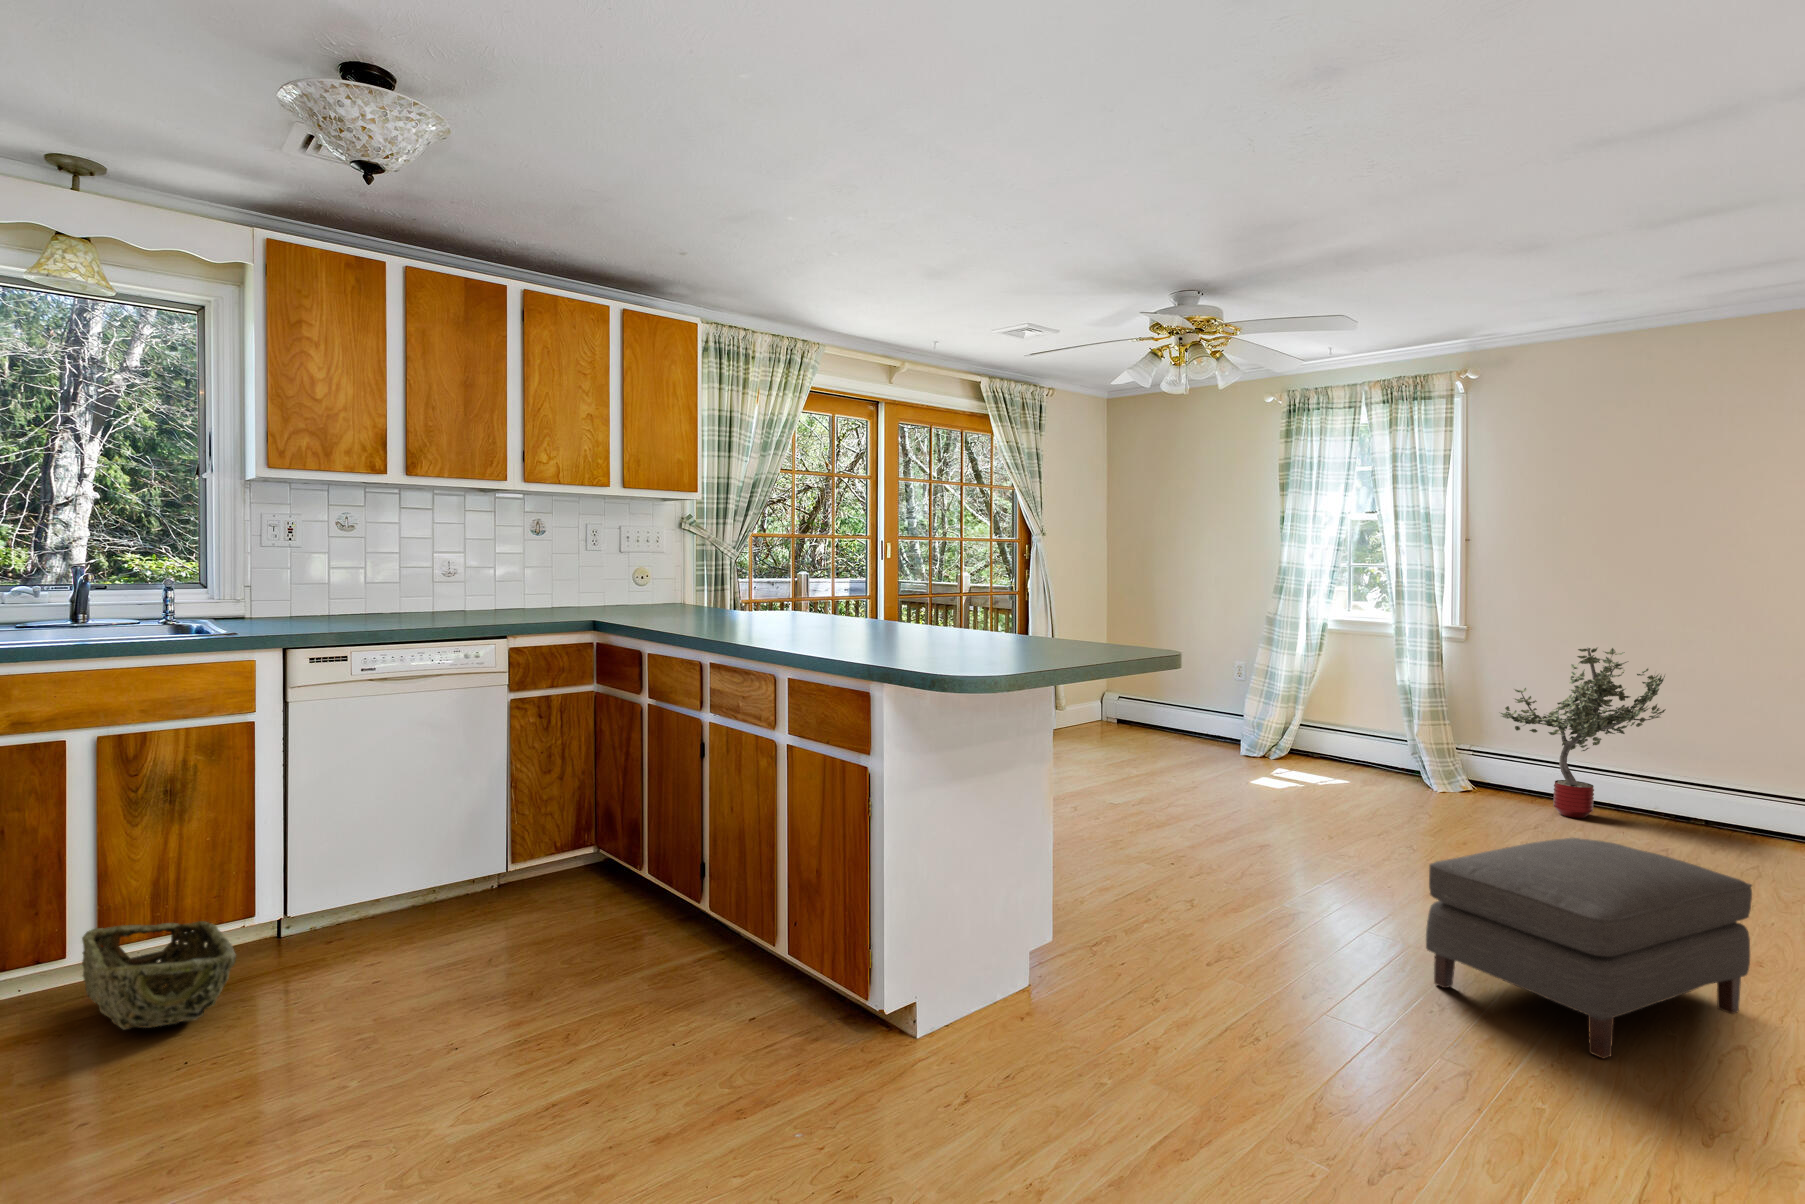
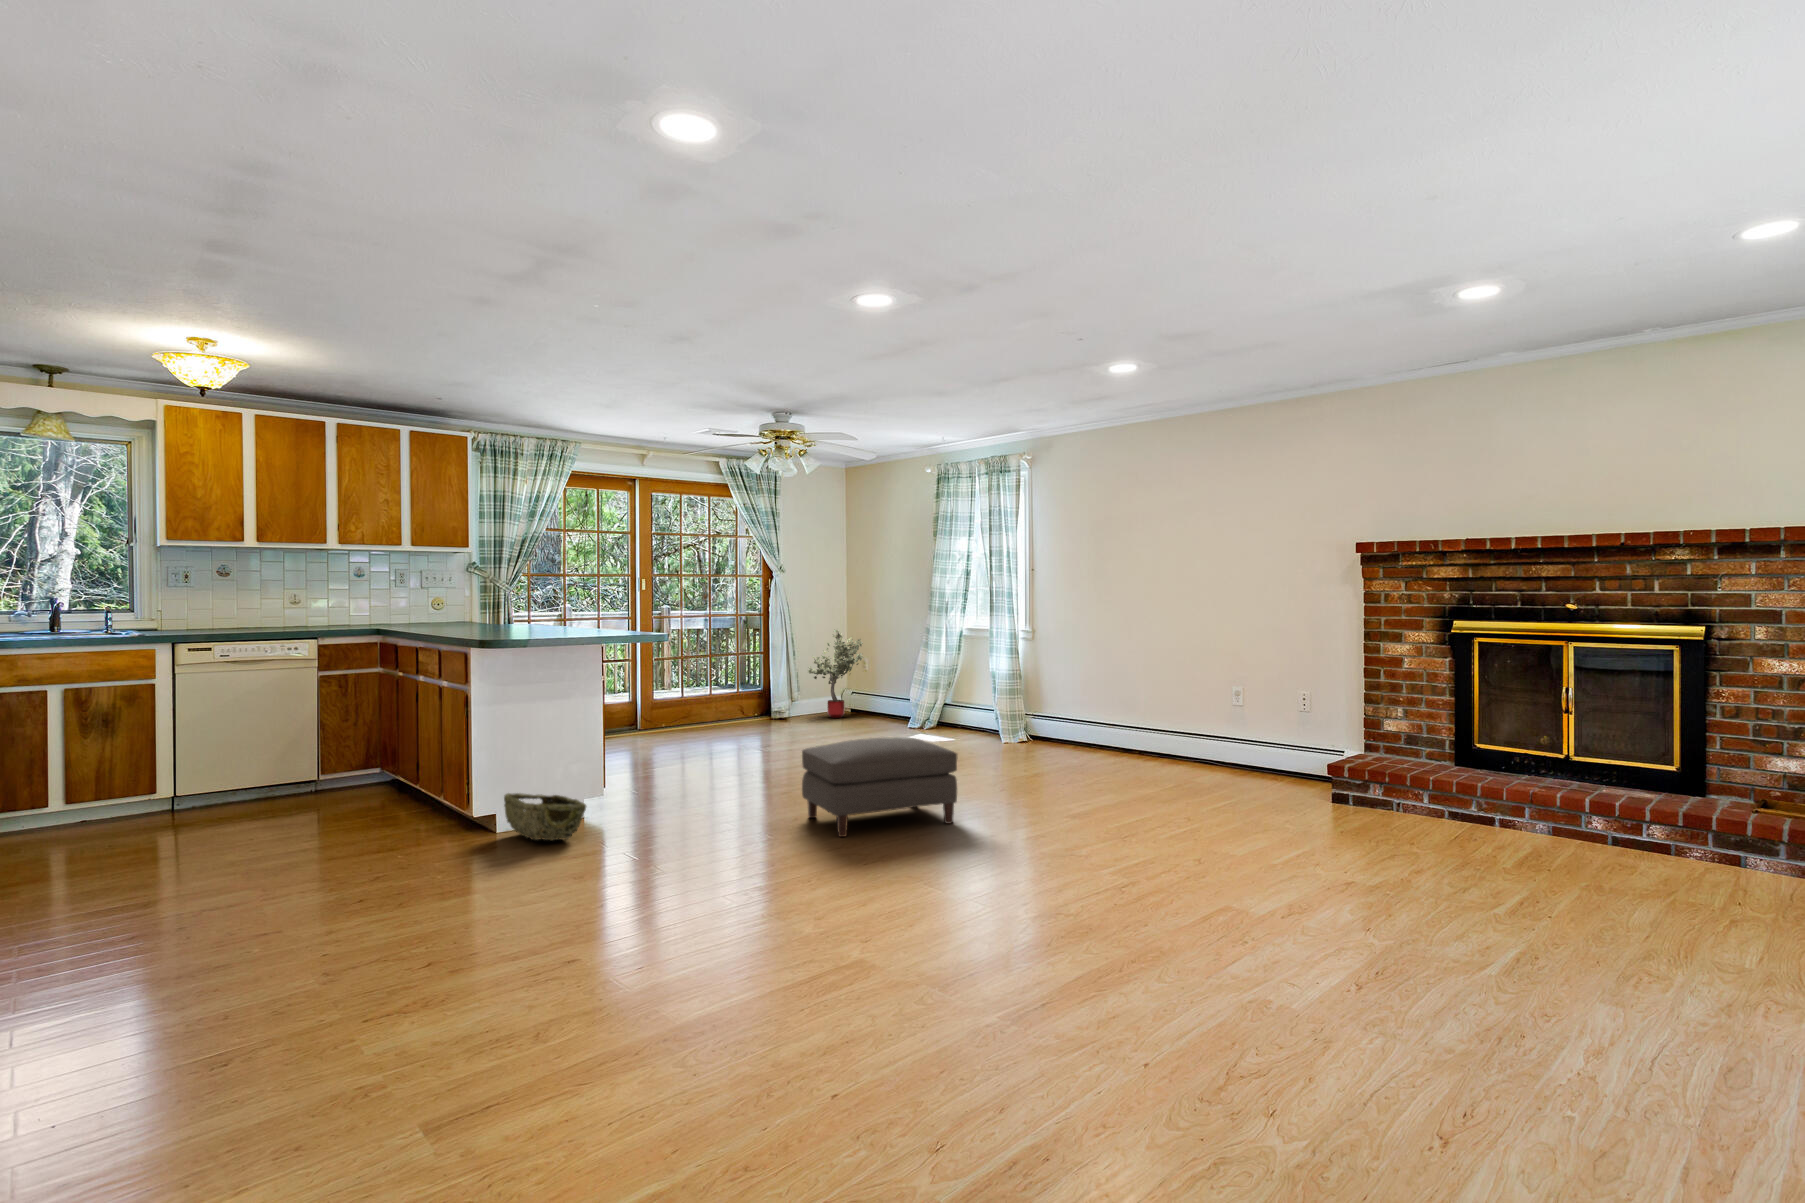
potted tree: present [1501,648,1666,818] -> present [808,629,863,718]
woven basket: present [82,921,236,1030] -> present [504,793,586,841]

